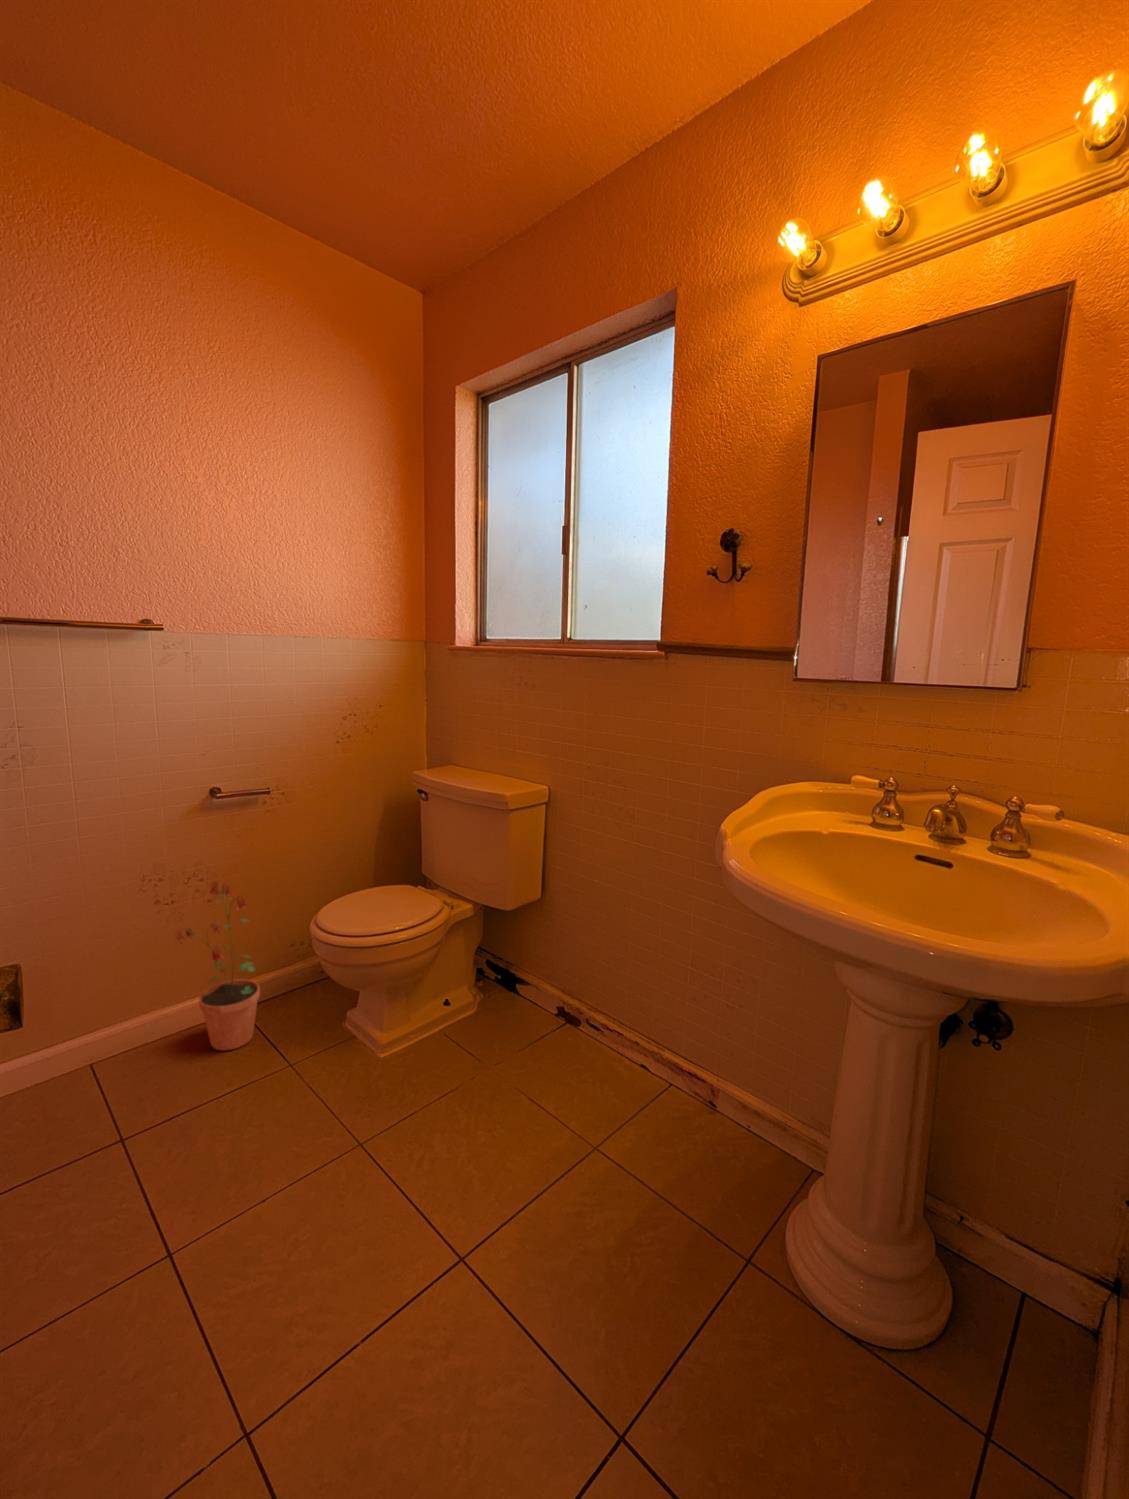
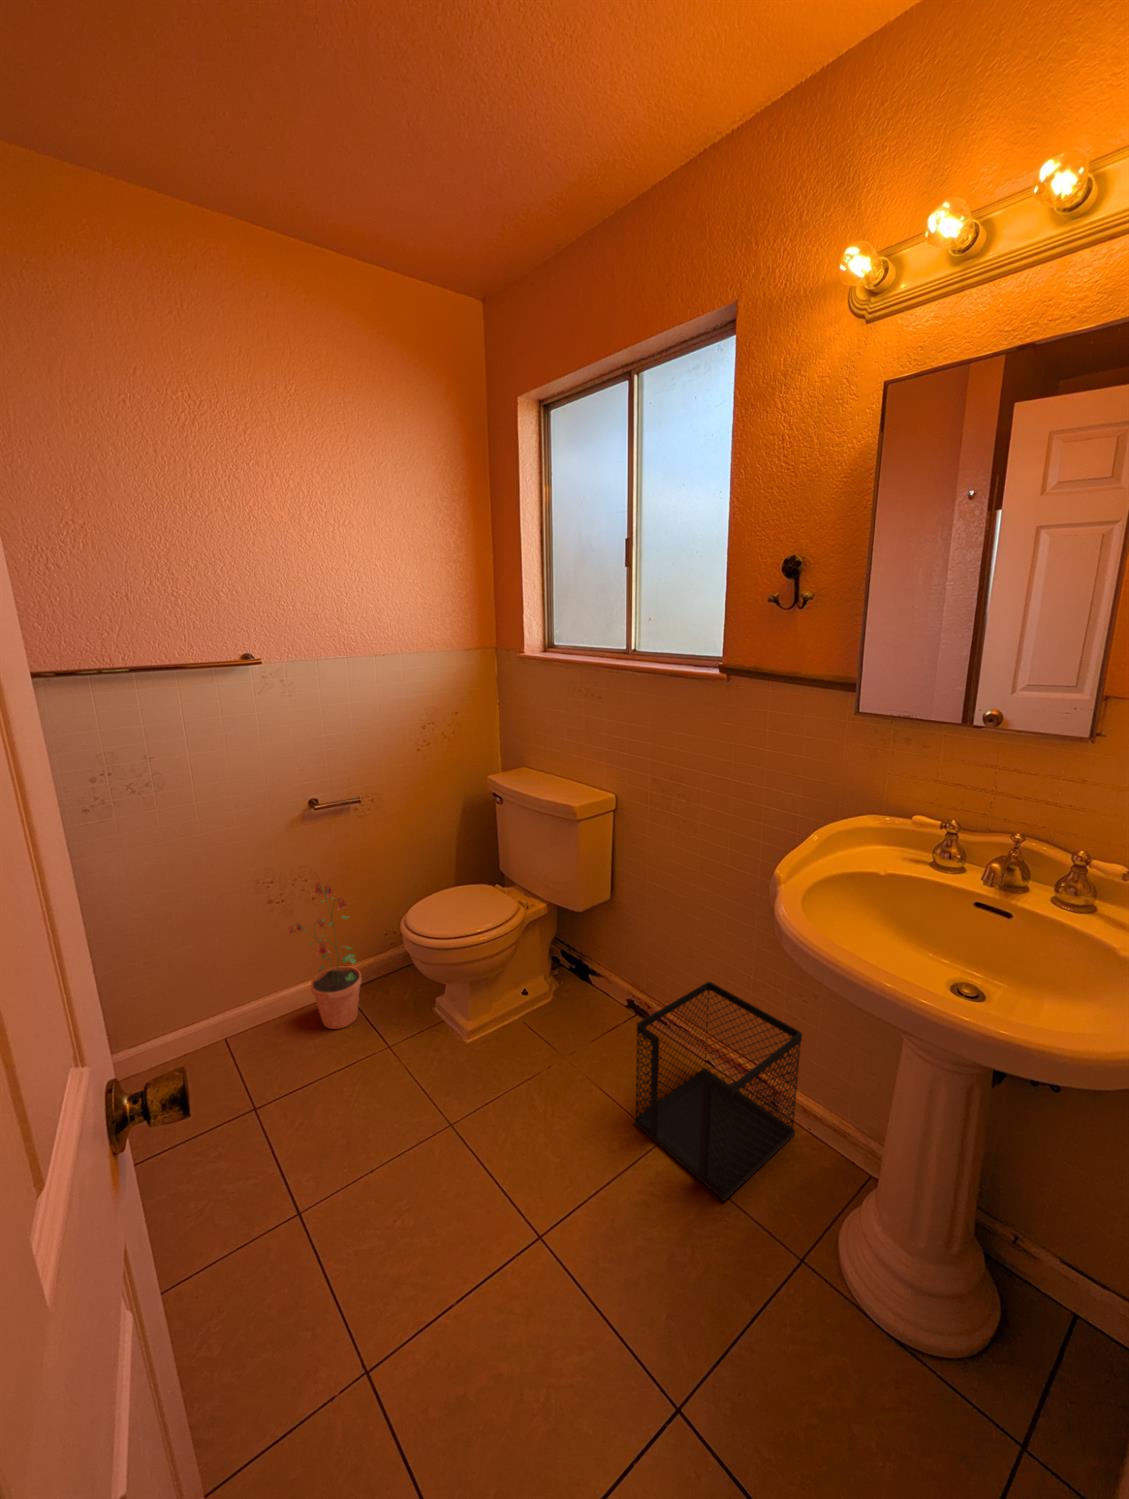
wastebasket: none [566,977,743,1207] -> present [634,982,802,1201]

